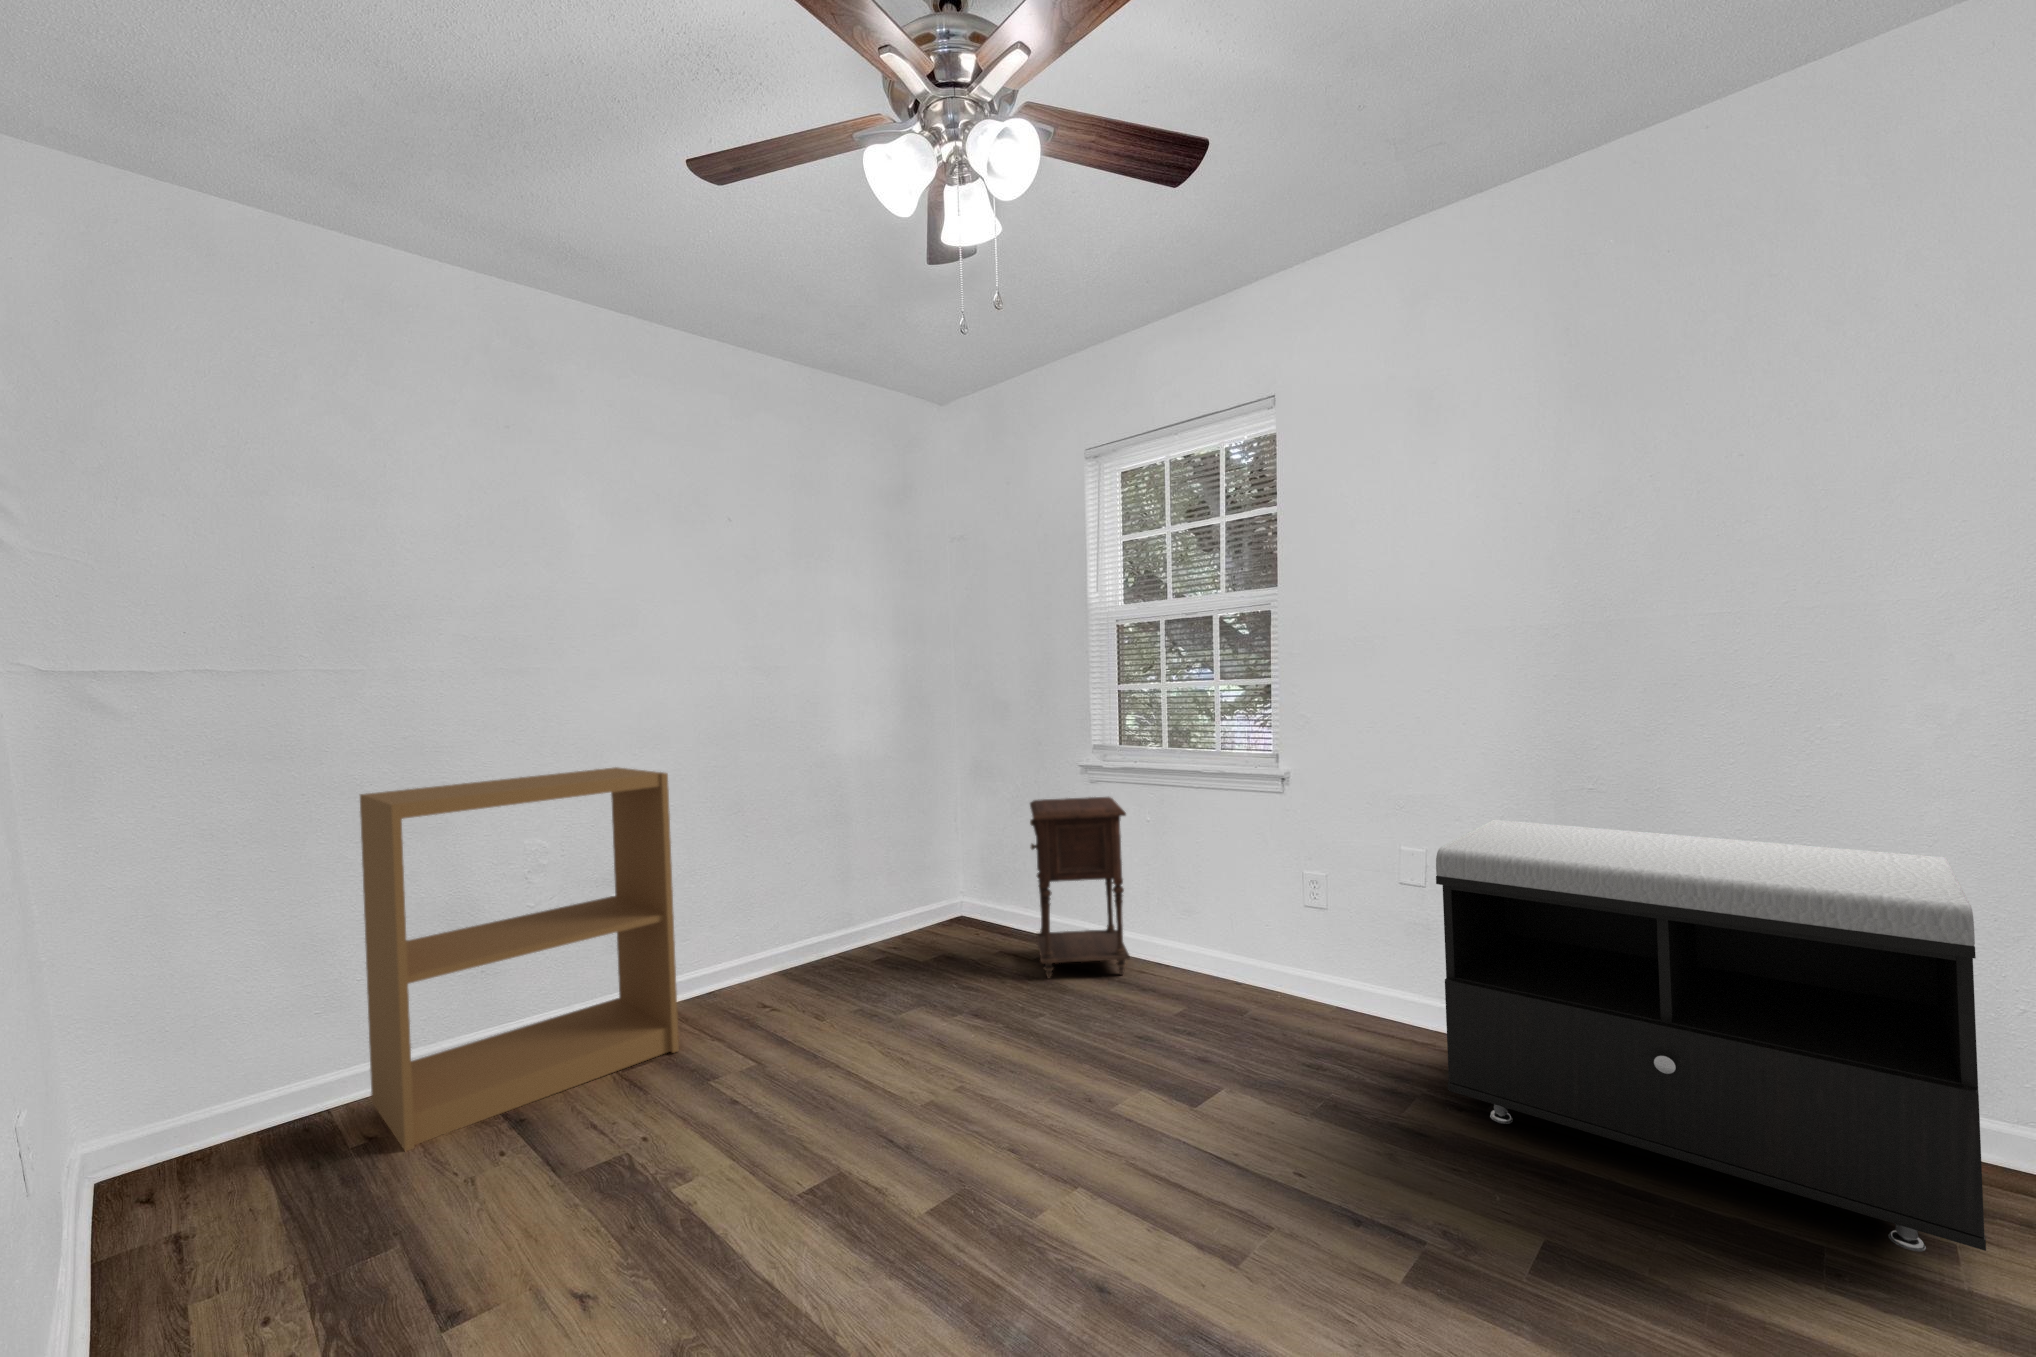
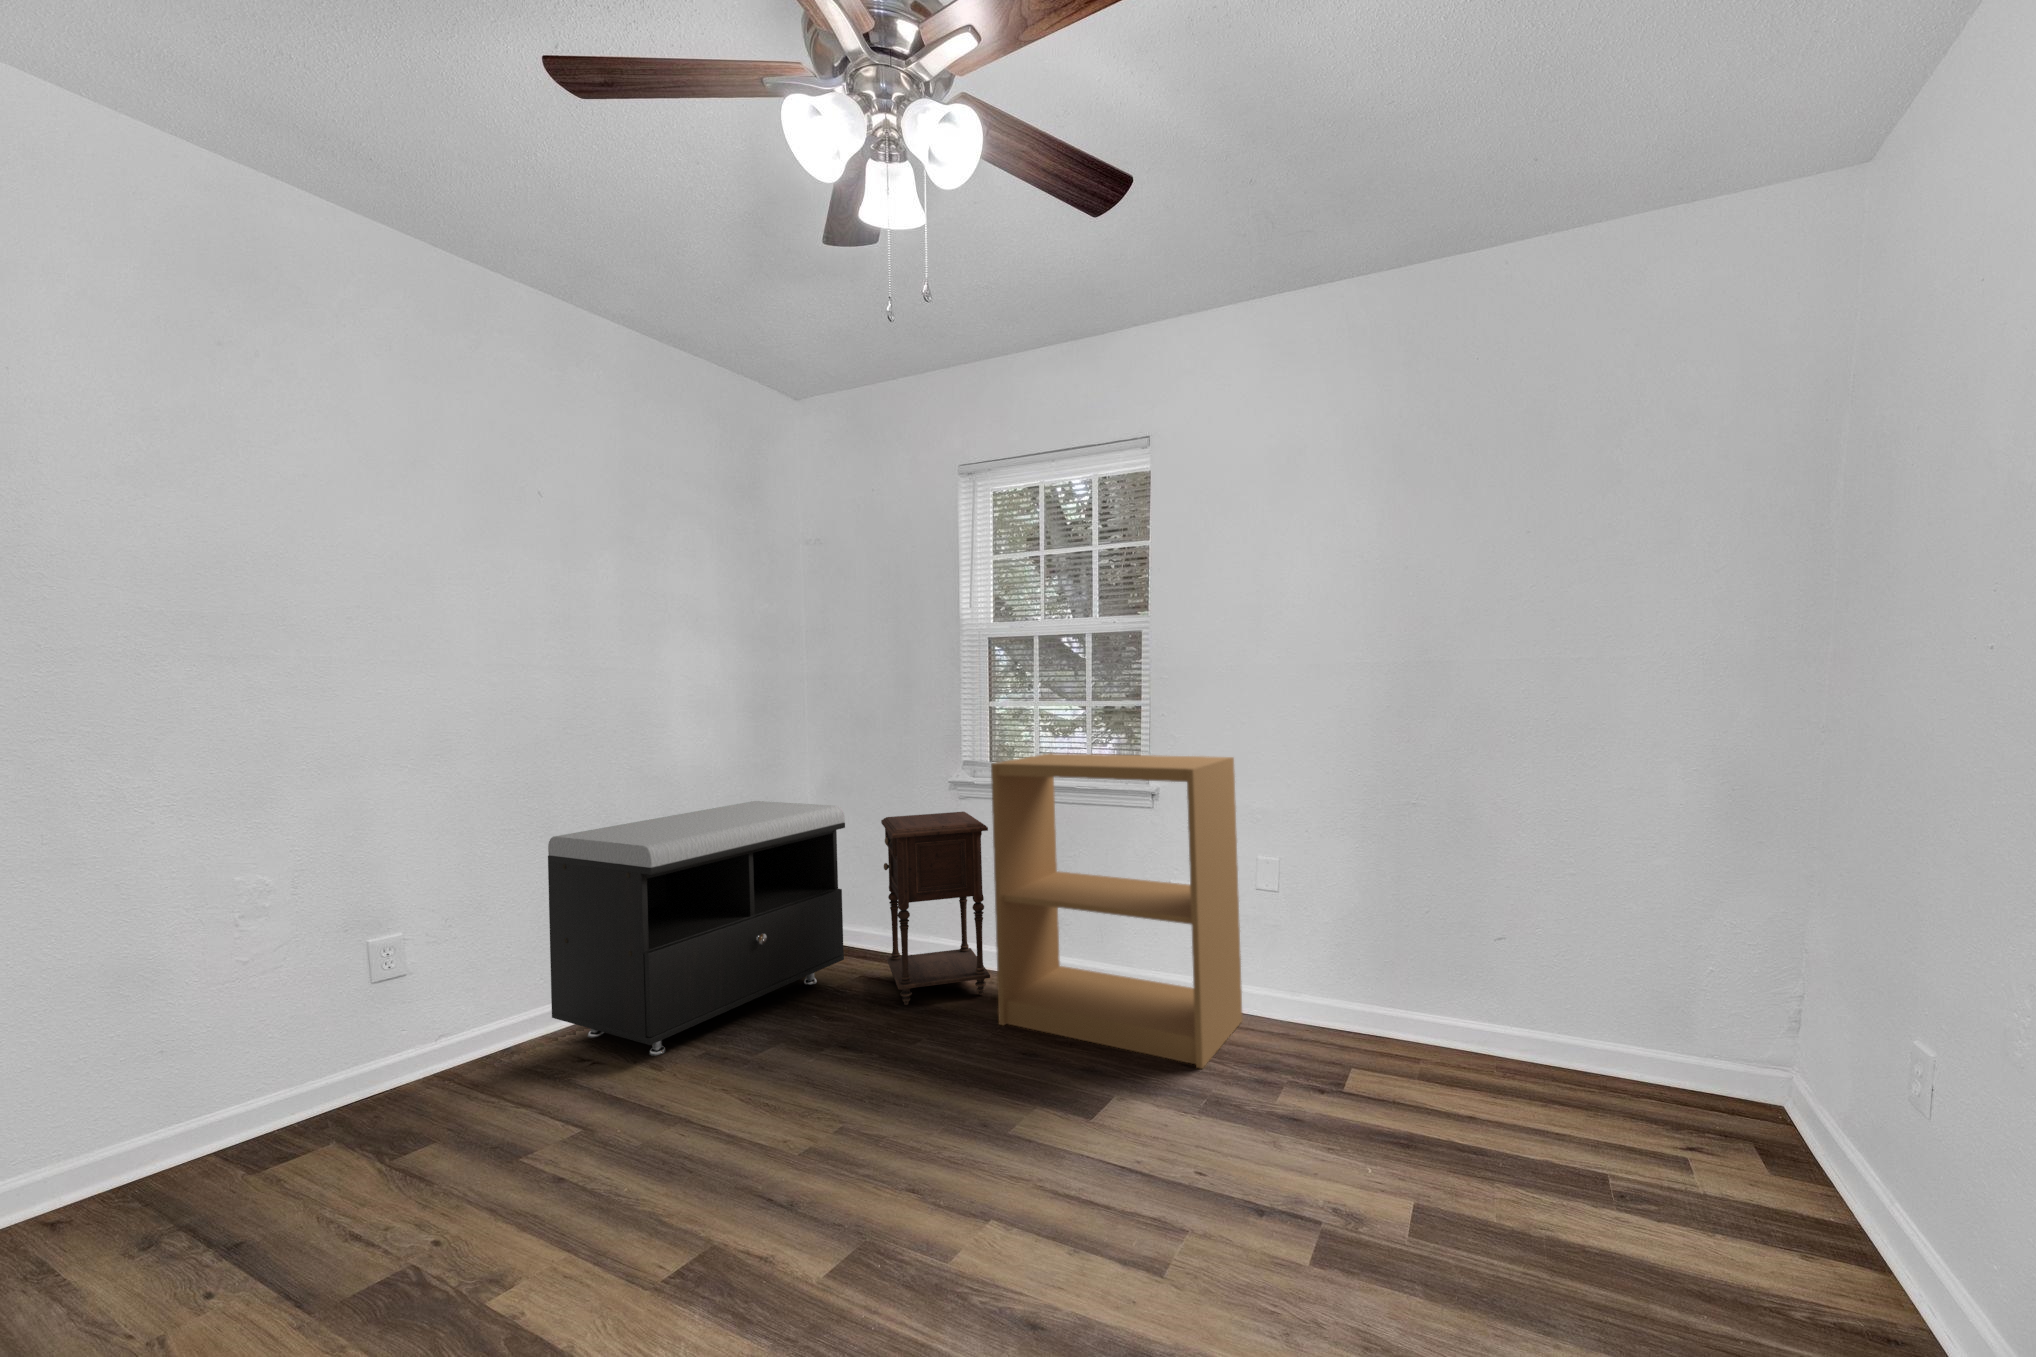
bookshelf: present [360,767,679,1151] -> present [991,753,1242,1069]
storage bench: present [1436,820,1986,1252] -> present [548,801,845,1056]

